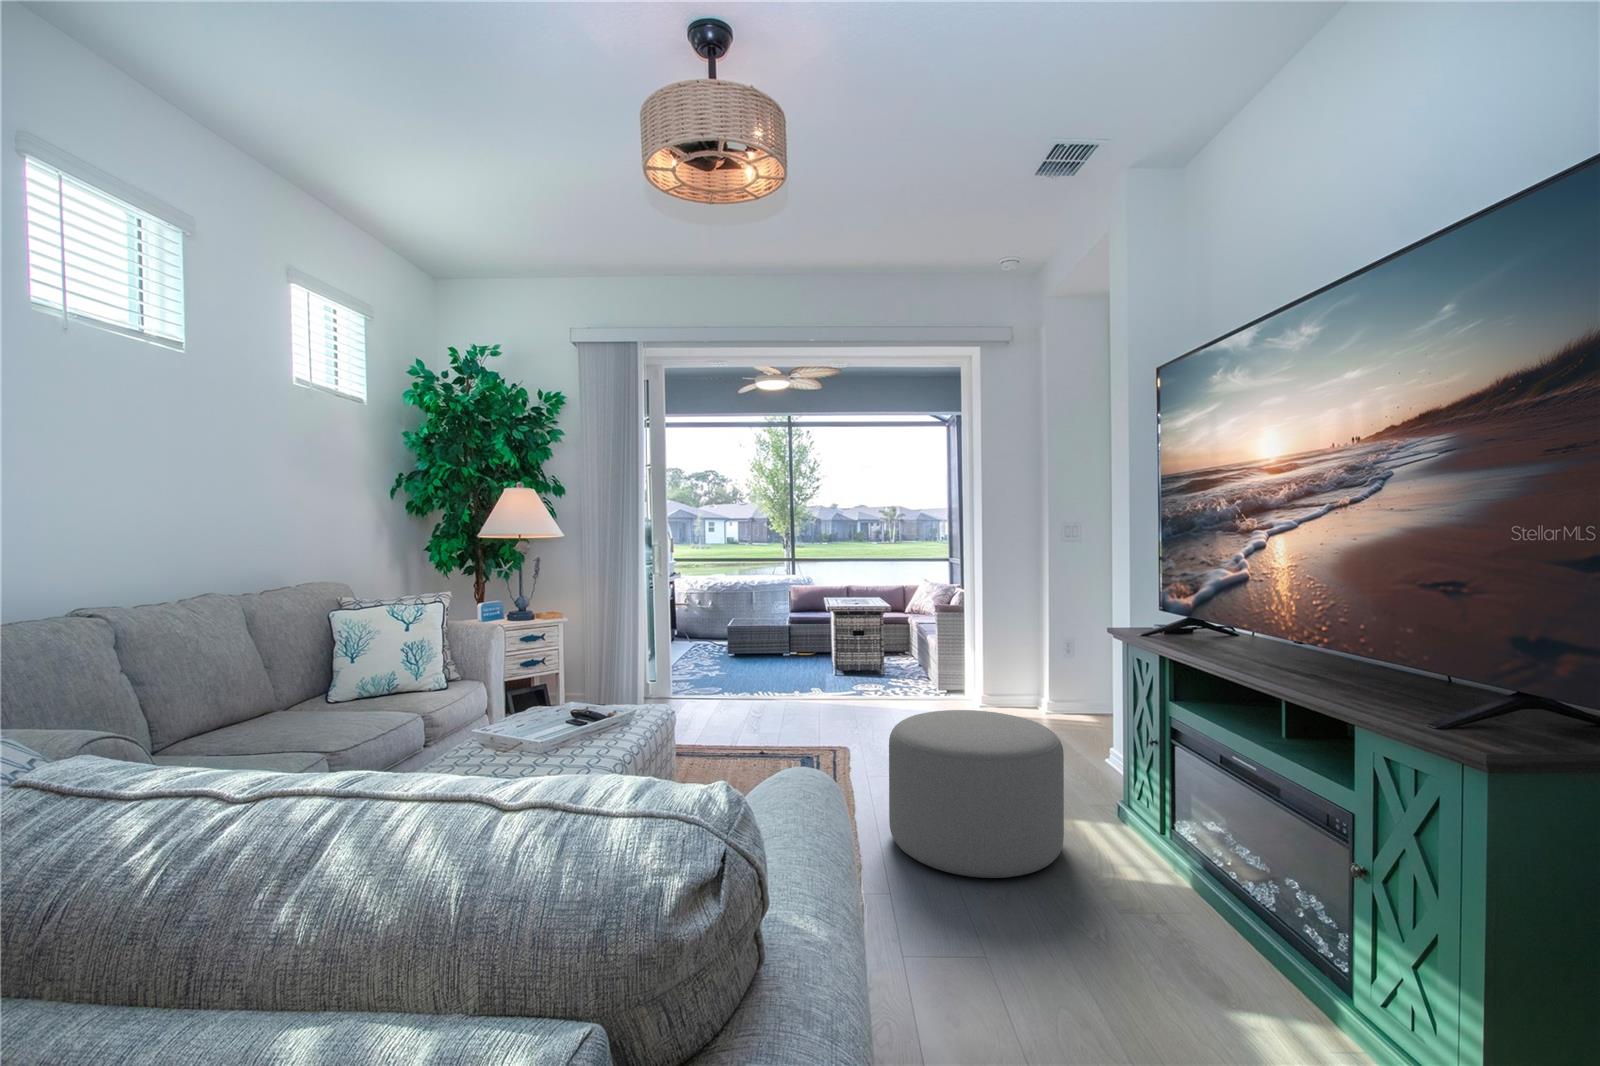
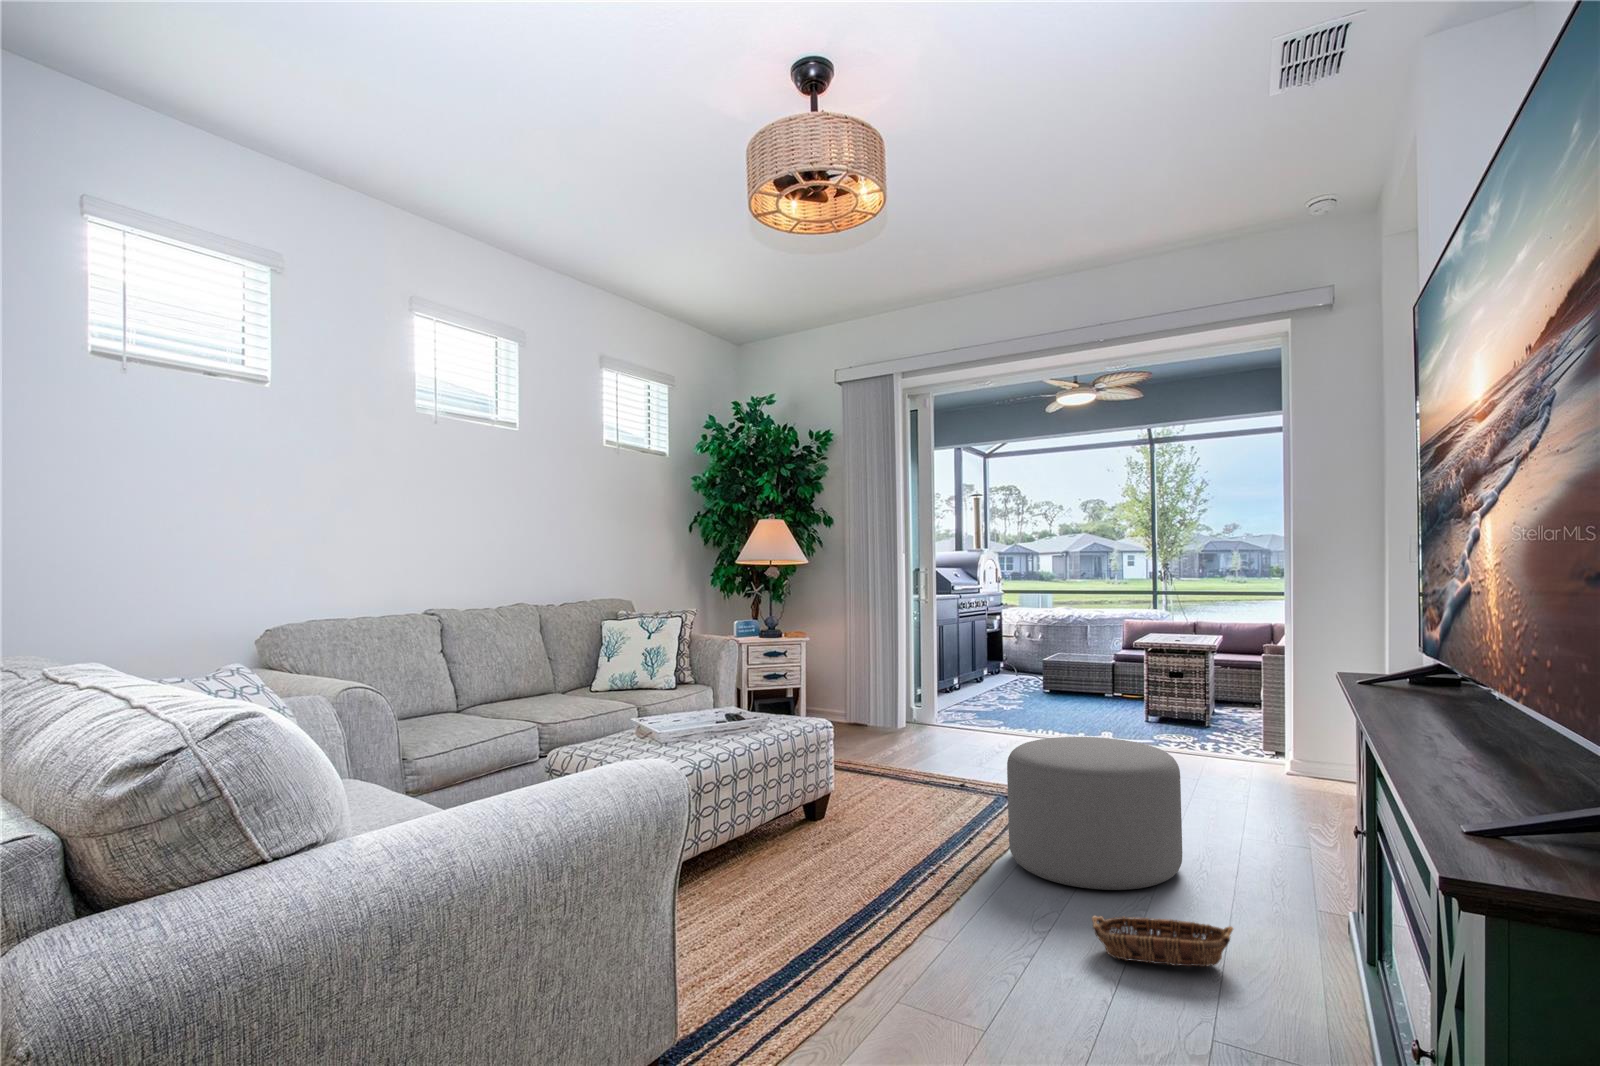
basket: none [1070,889,1251,999] -> present [1092,916,1233,967]

